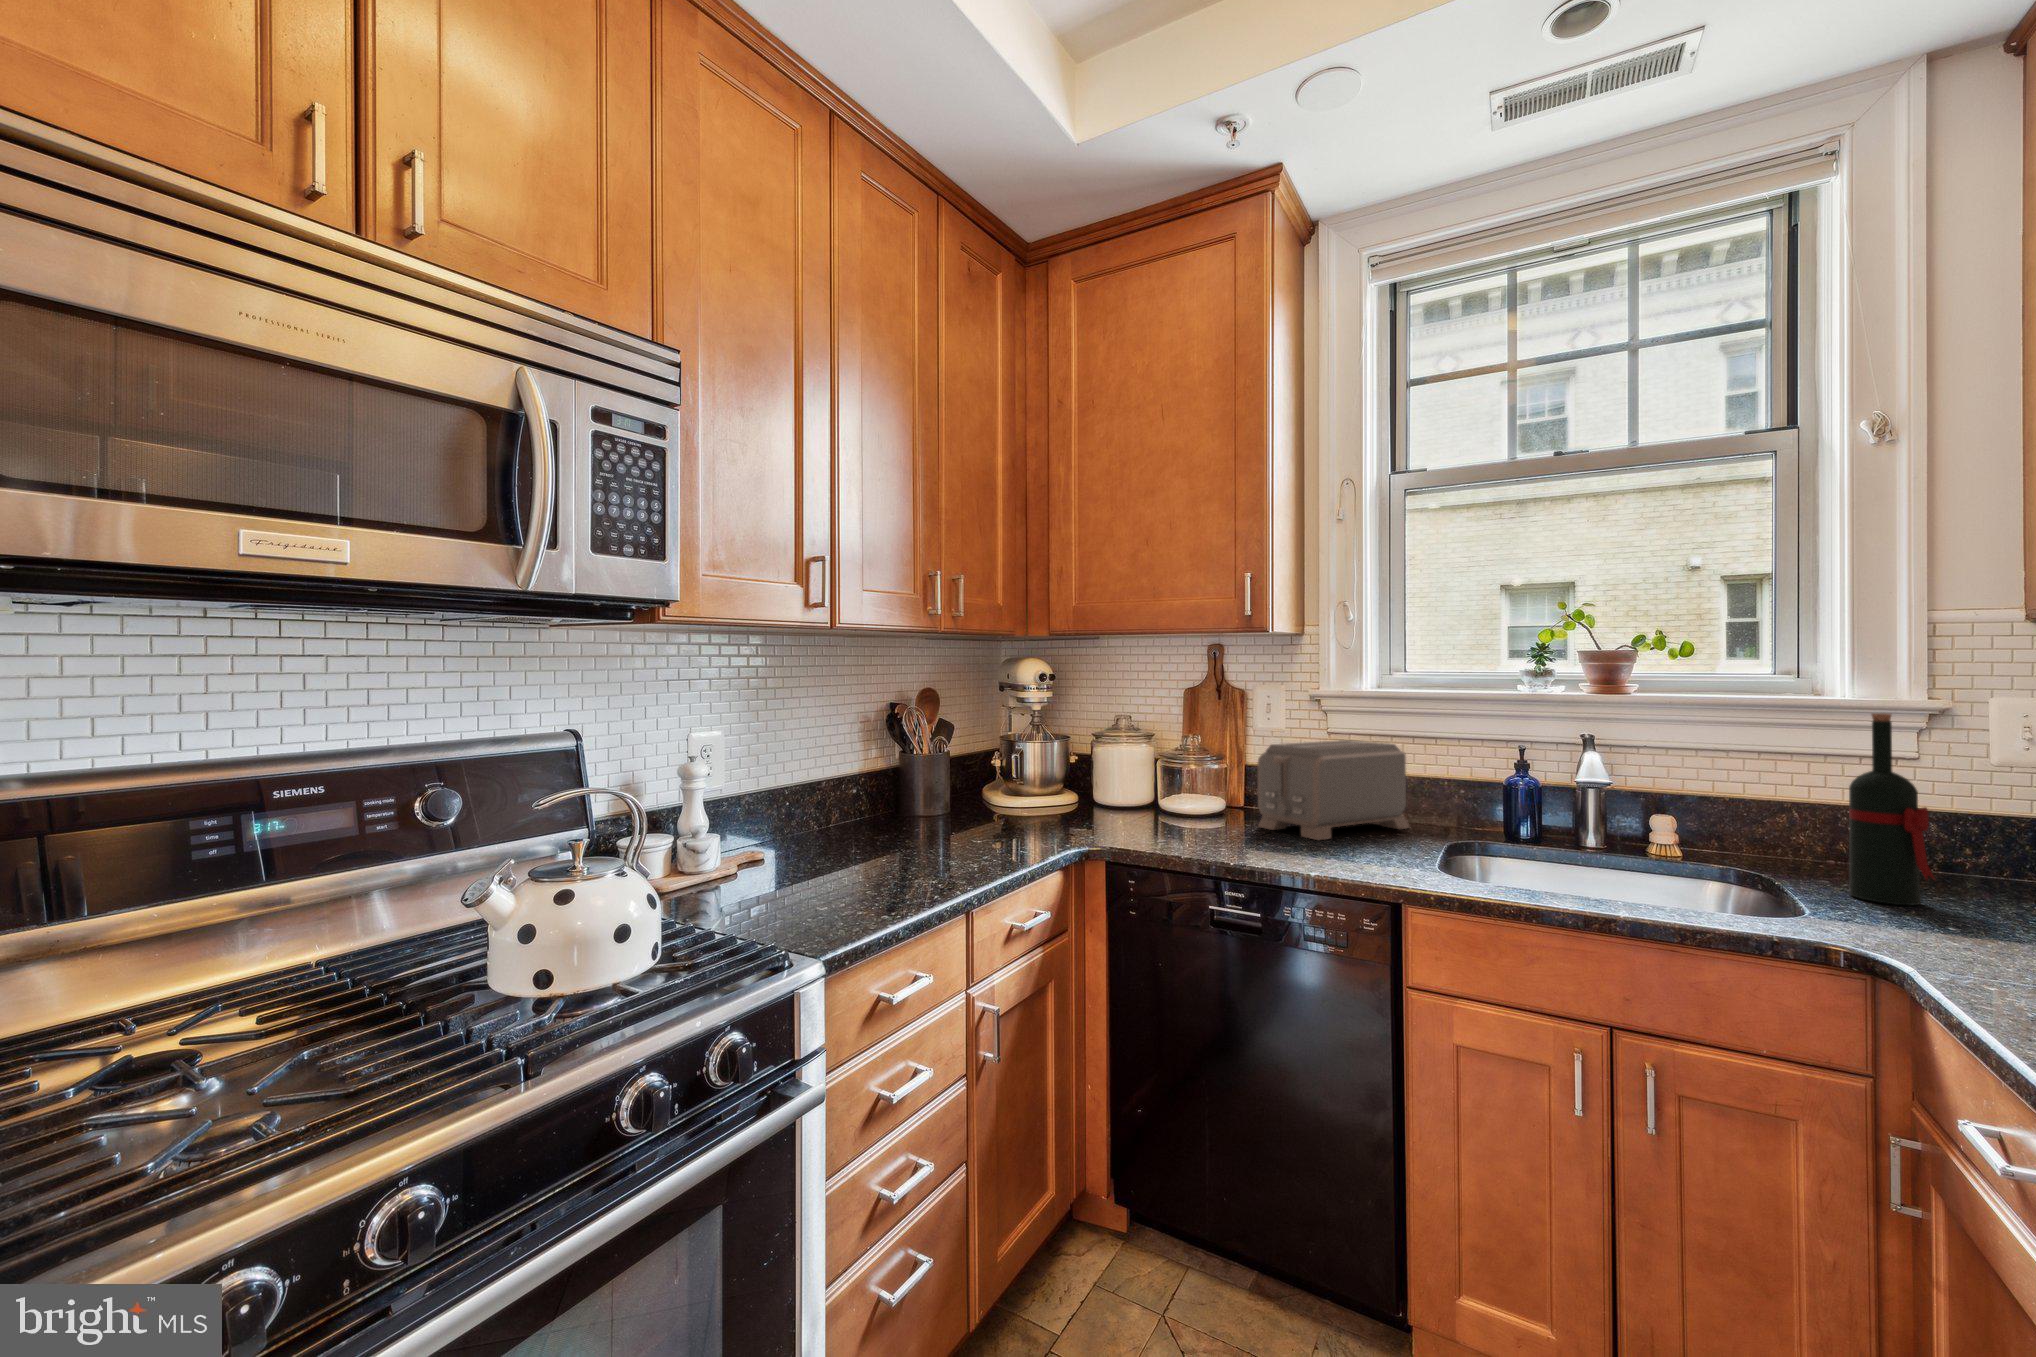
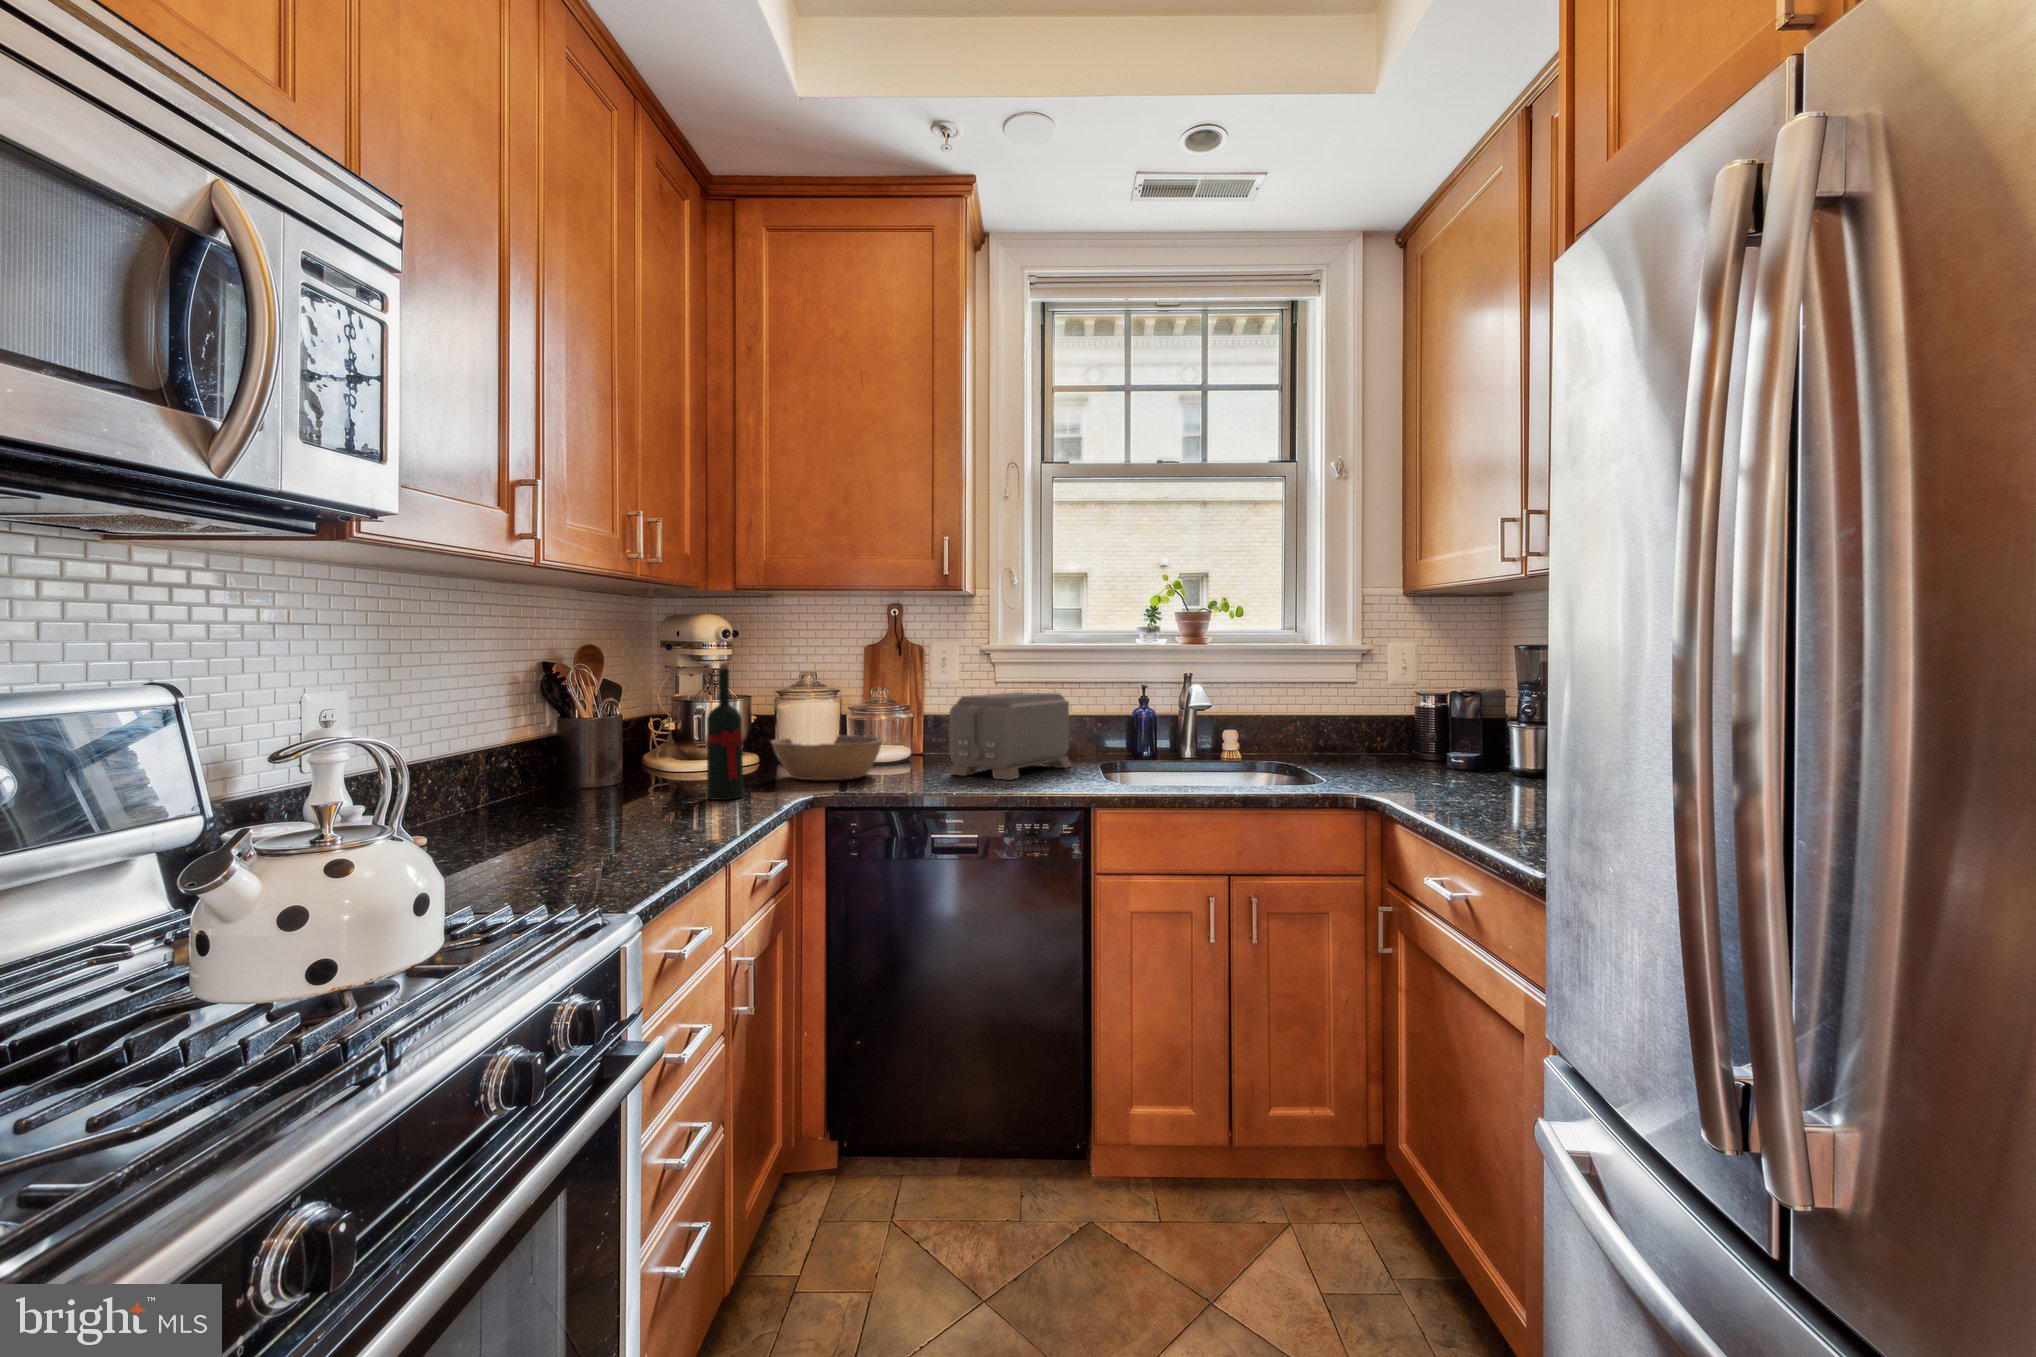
wine bottle: present [1849,713,1934,905] -> present [707,663,743,800]
bowl: none [1082,777,1190,824] -> present [771,735,883,780]

